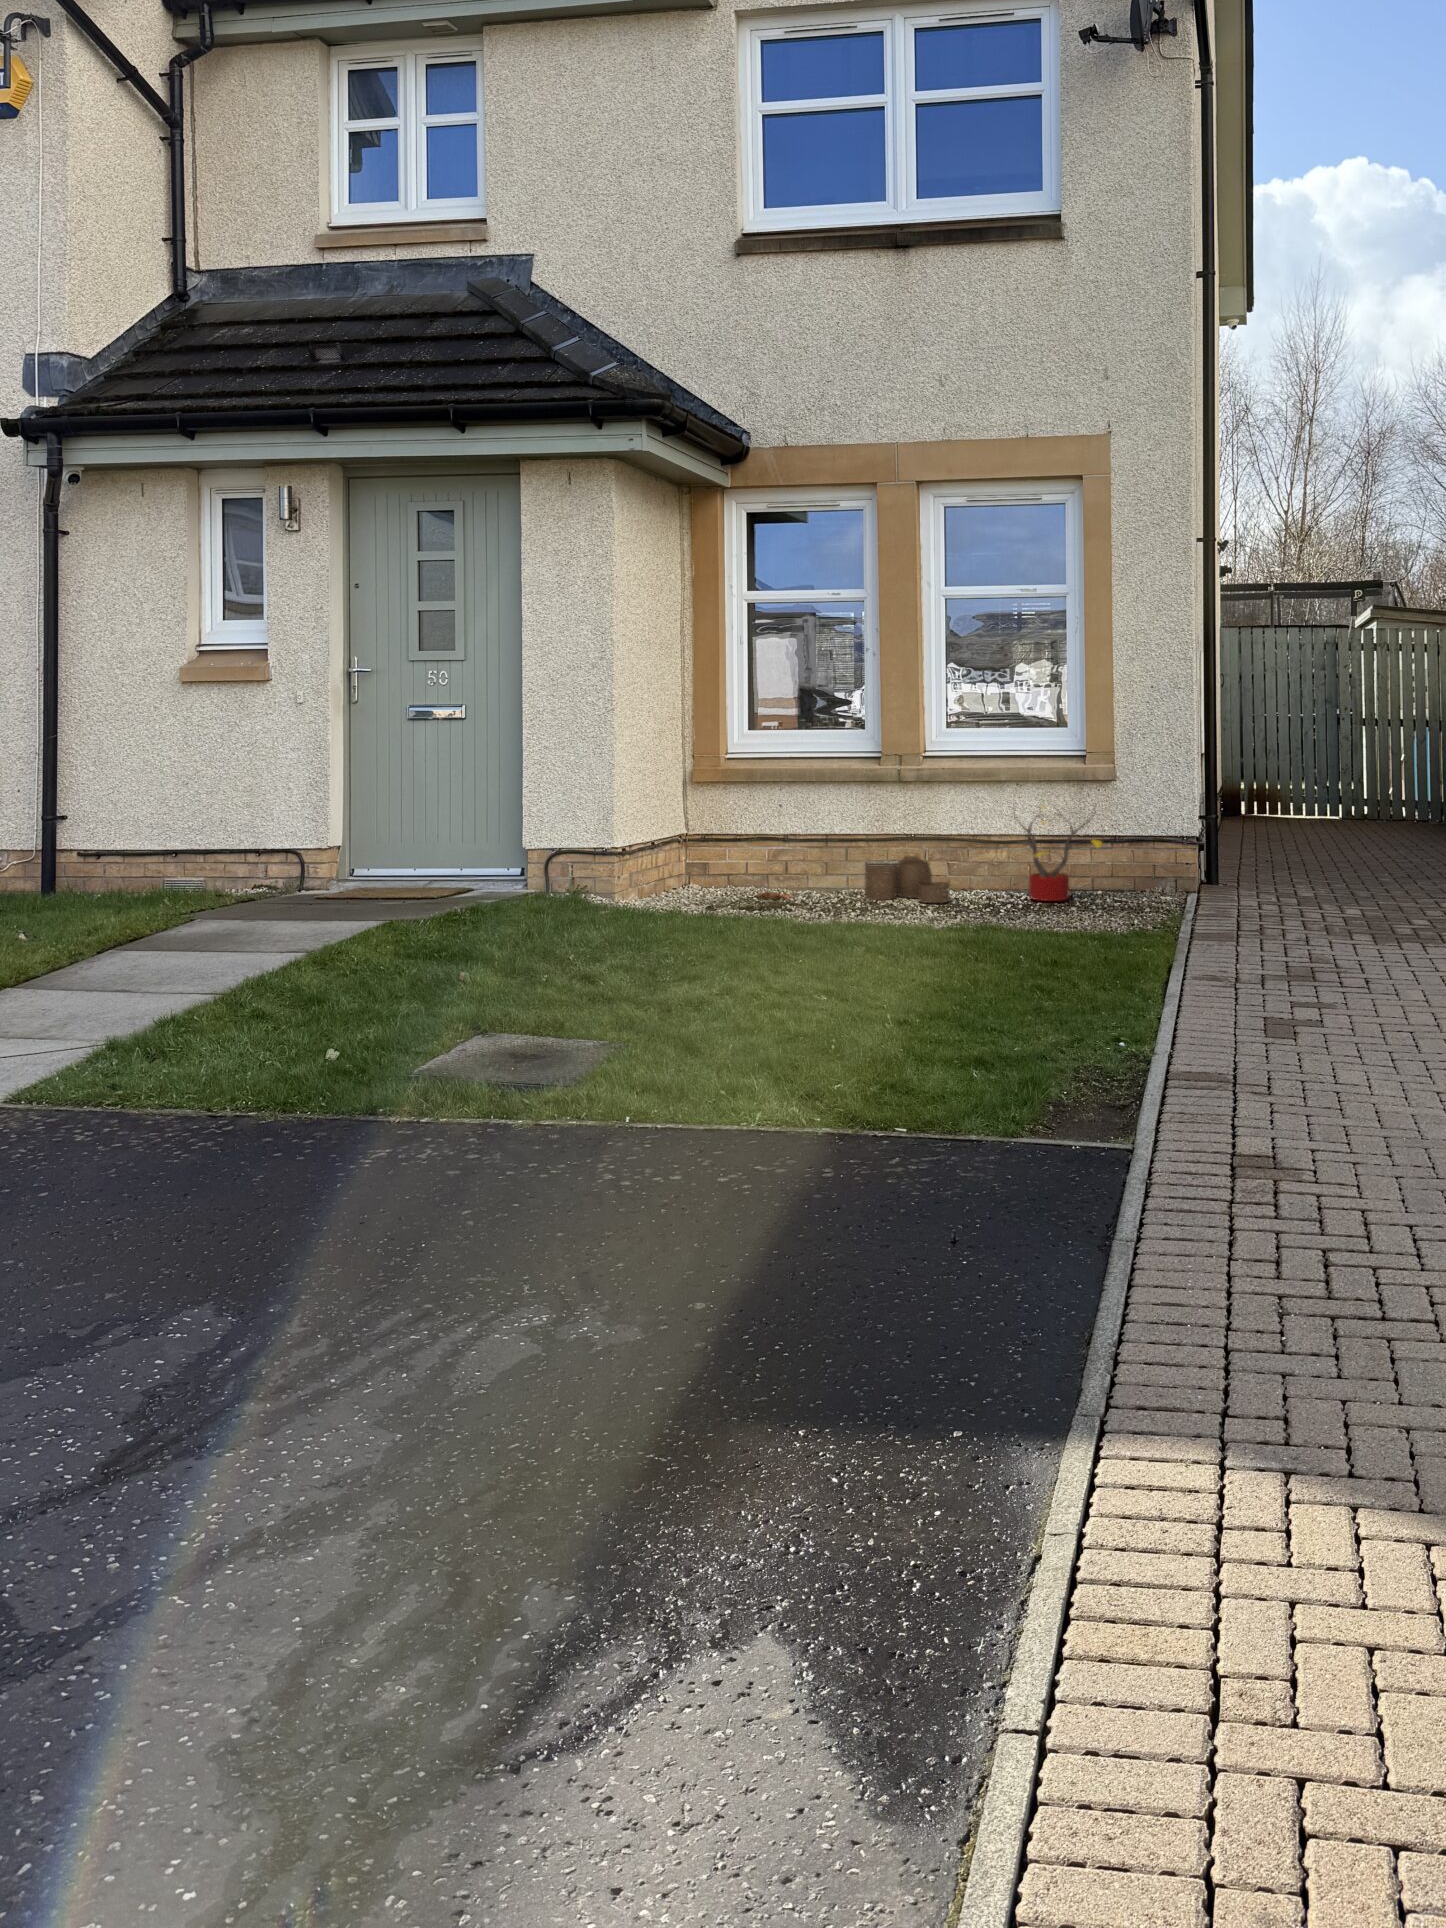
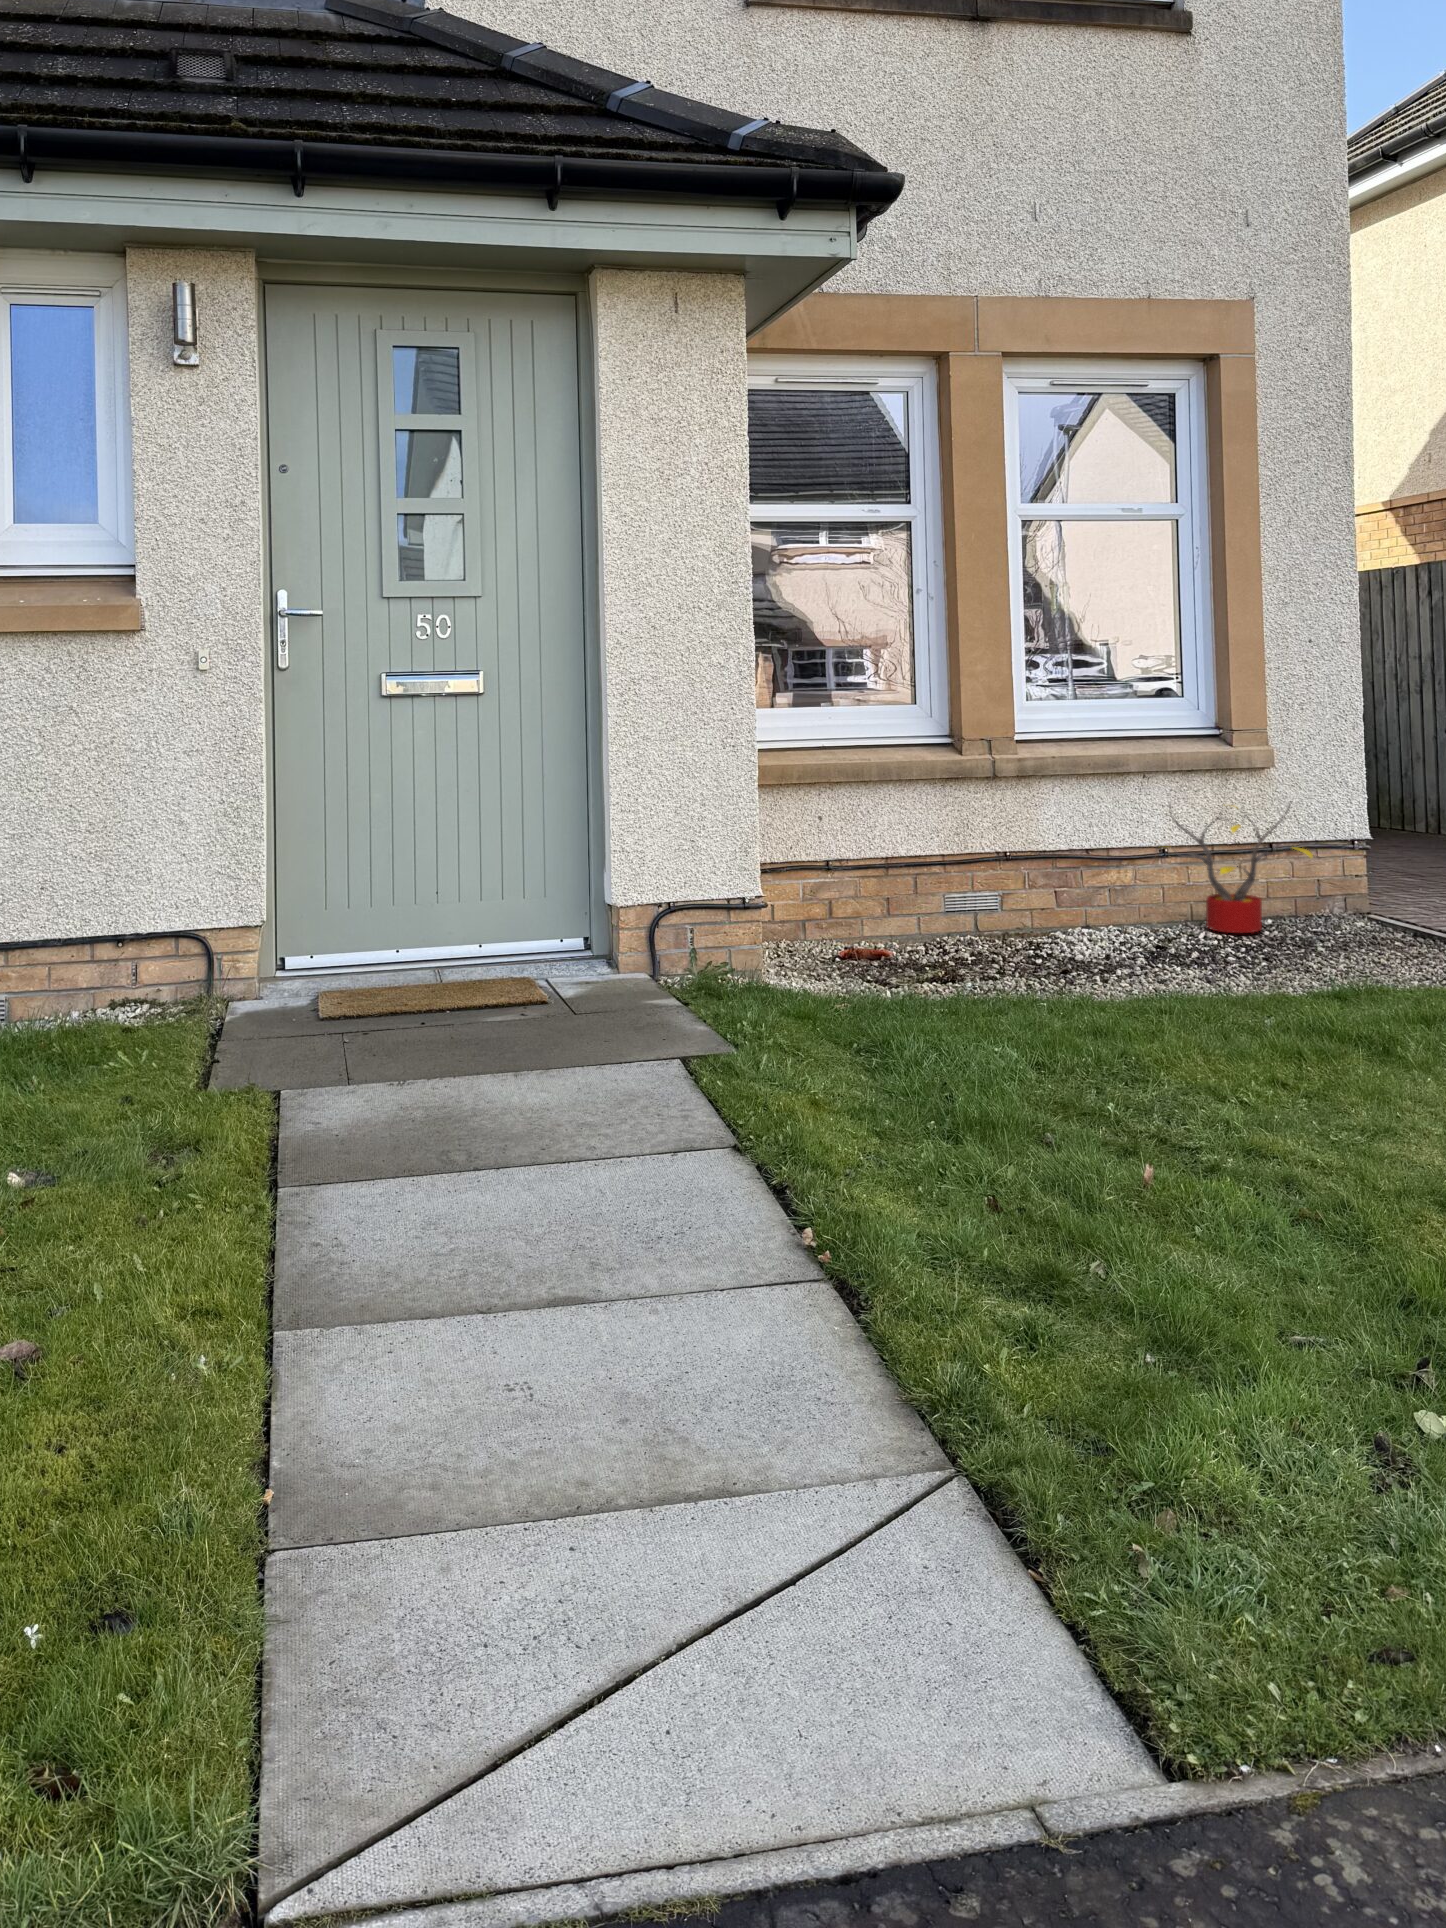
woven basket: present [865,854,950,903] -> none [1009,877,1151,948]

